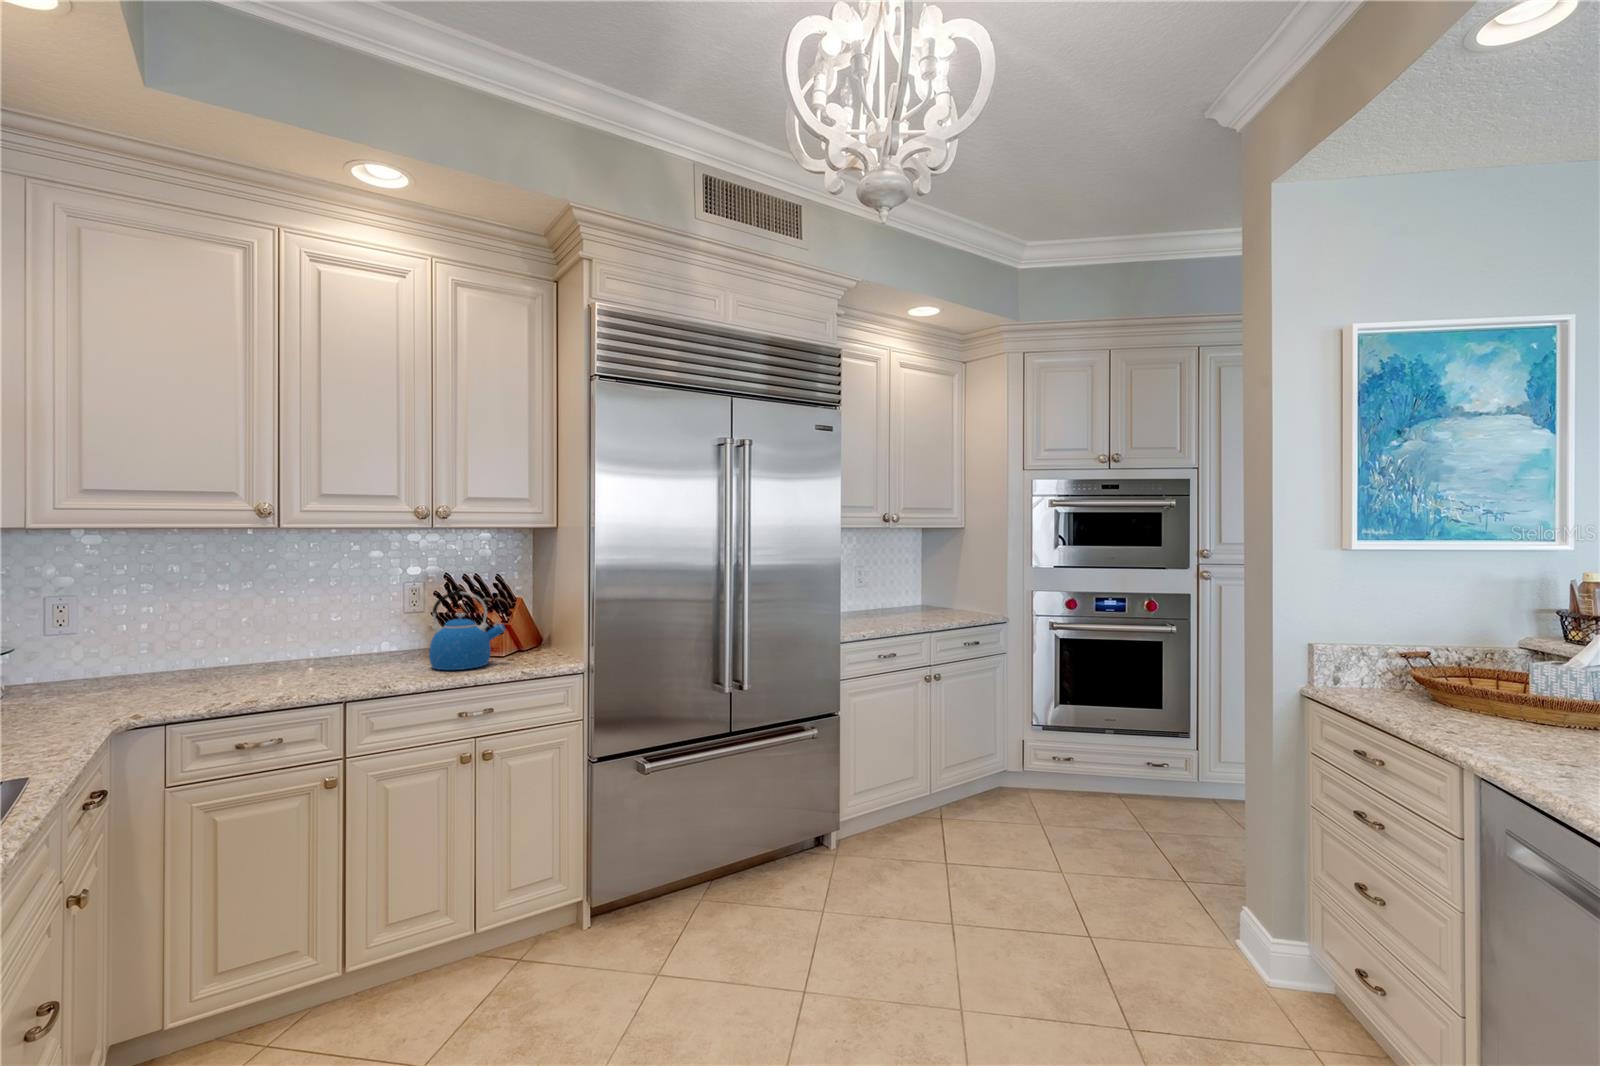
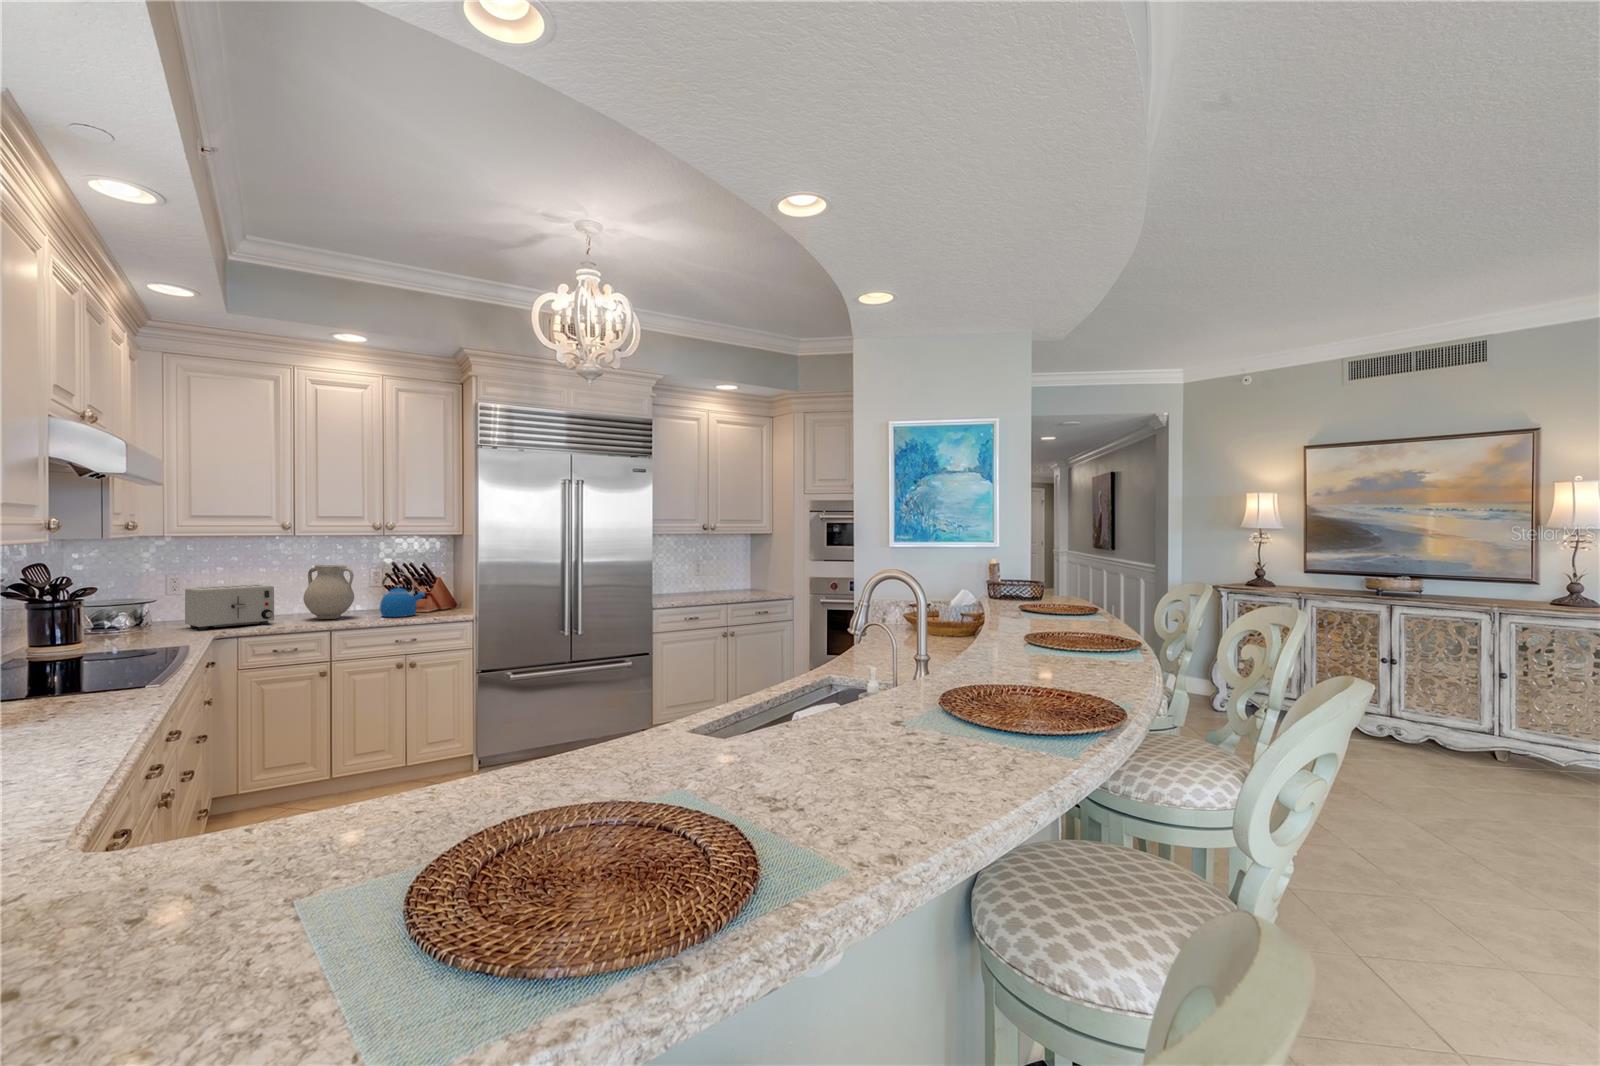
vase: none [295,579,385,677] -> present [303,565,354,619]
toaster: none [61,616,239,711] -> present [185,584,274,630]

